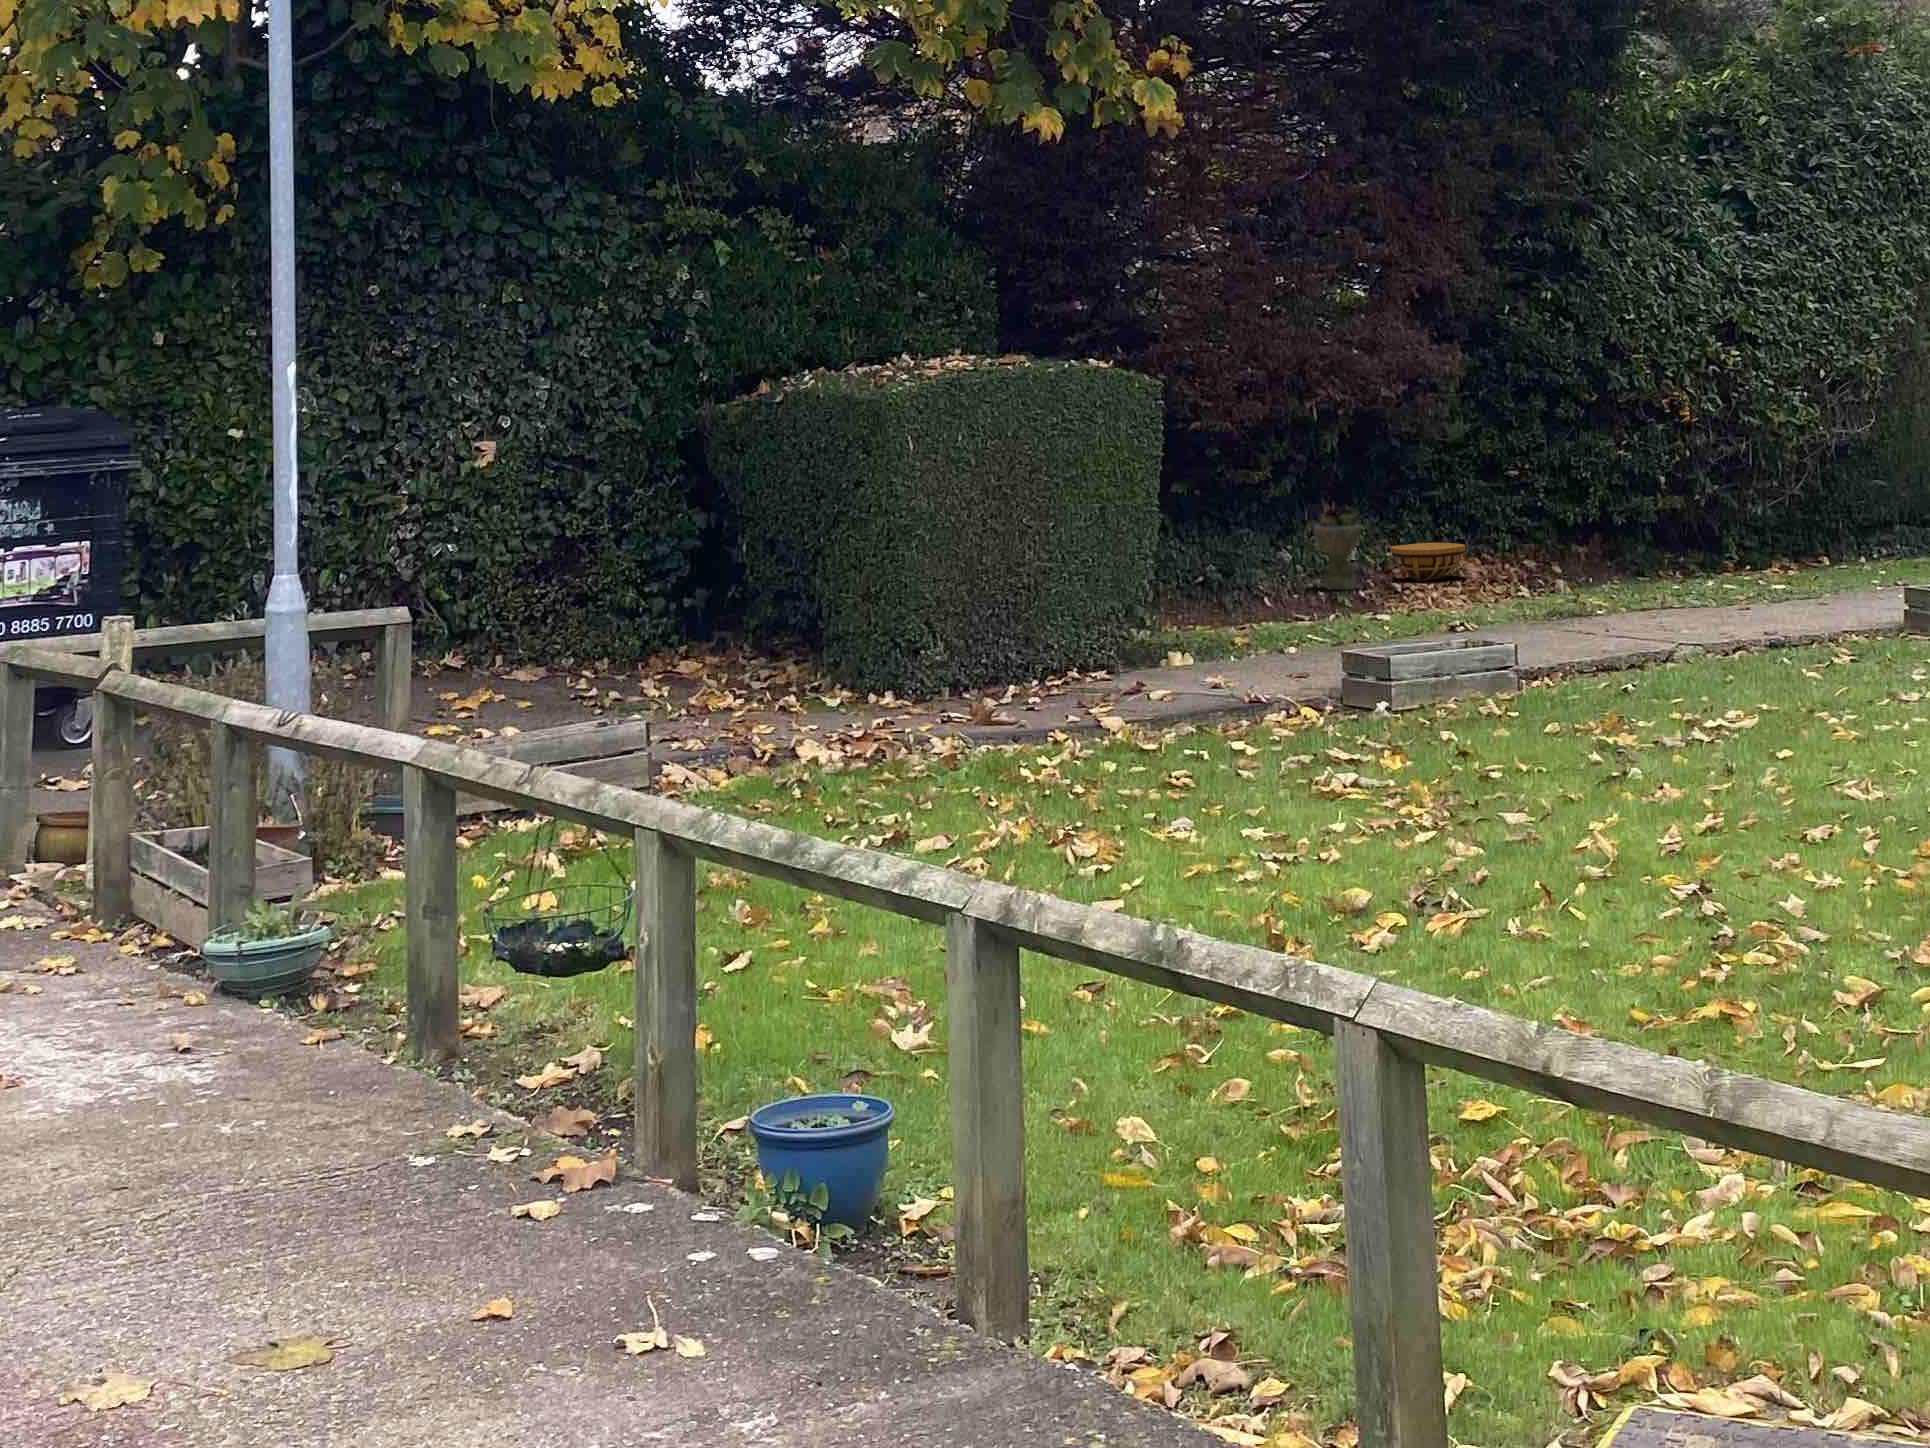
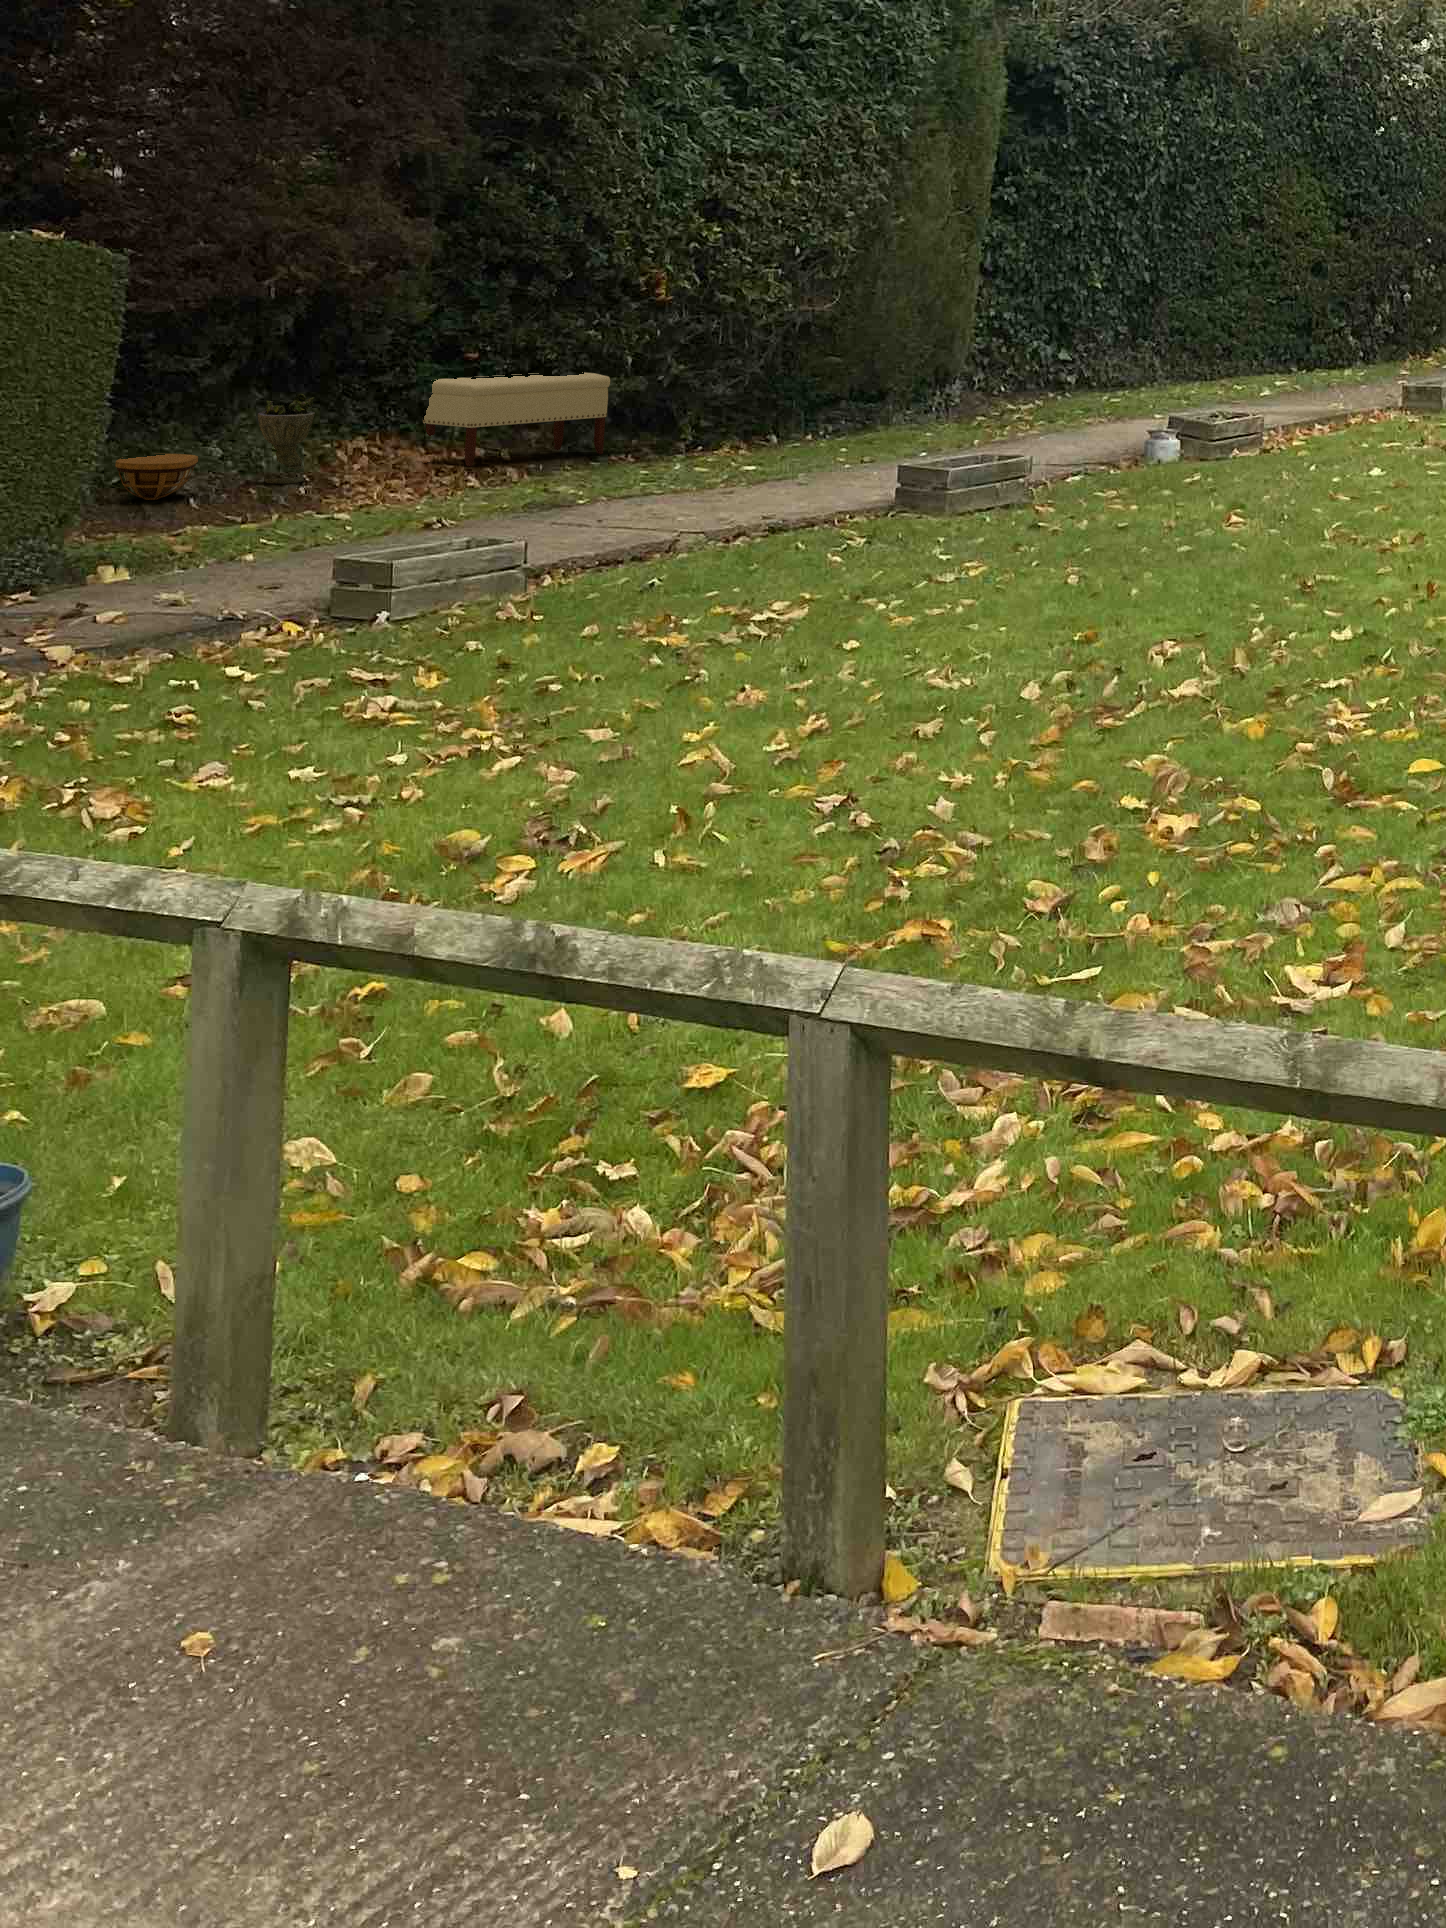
bench: none [1463,487,1637,577] -> present [423,372,610,467]
basket: present [1390,543,1465,581] -> present [115,454,198,500]

